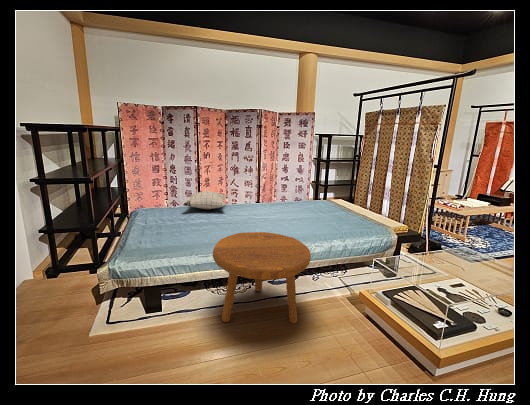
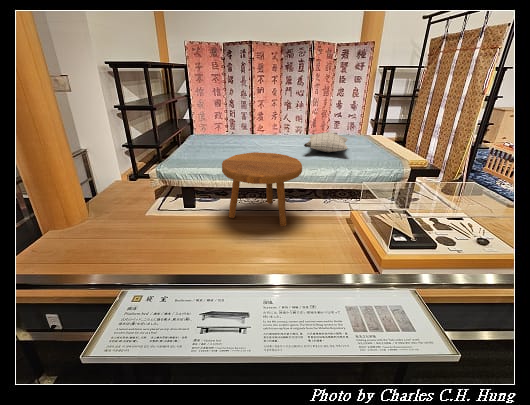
pillow: present [183,191,226,209] -> present [304,132,348,152]

